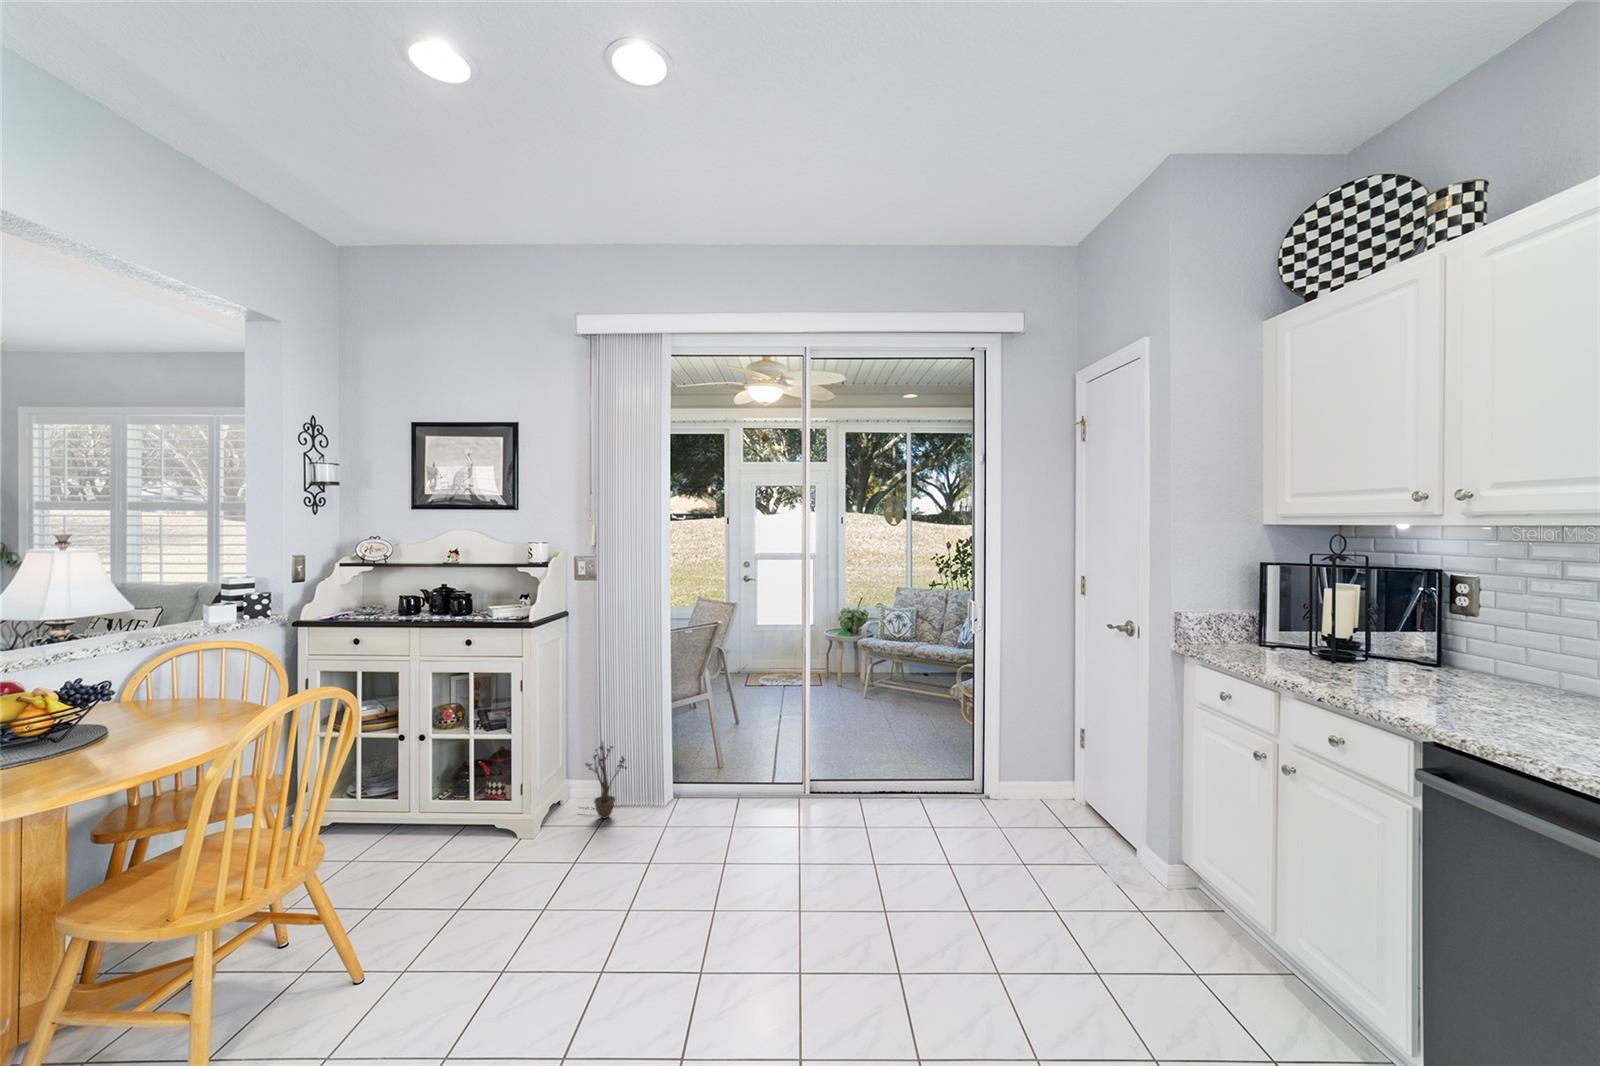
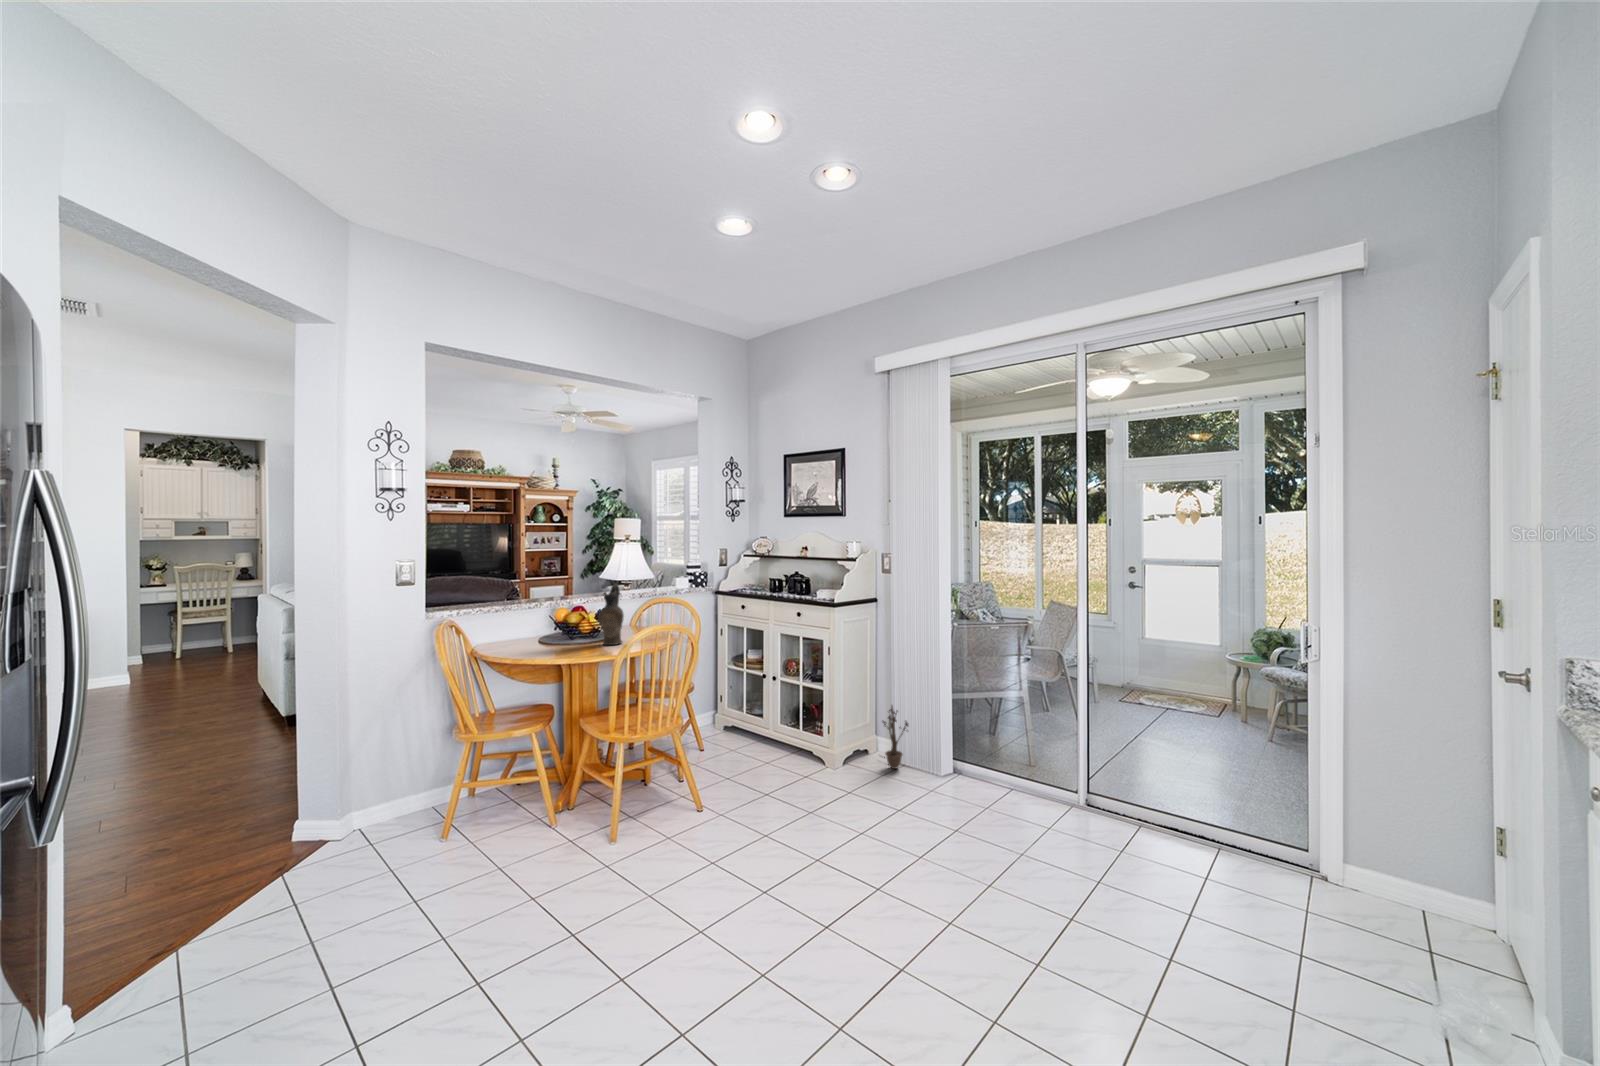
ceramic pitcher: none [137,618,198,732] -> present [598,584,624,645]

